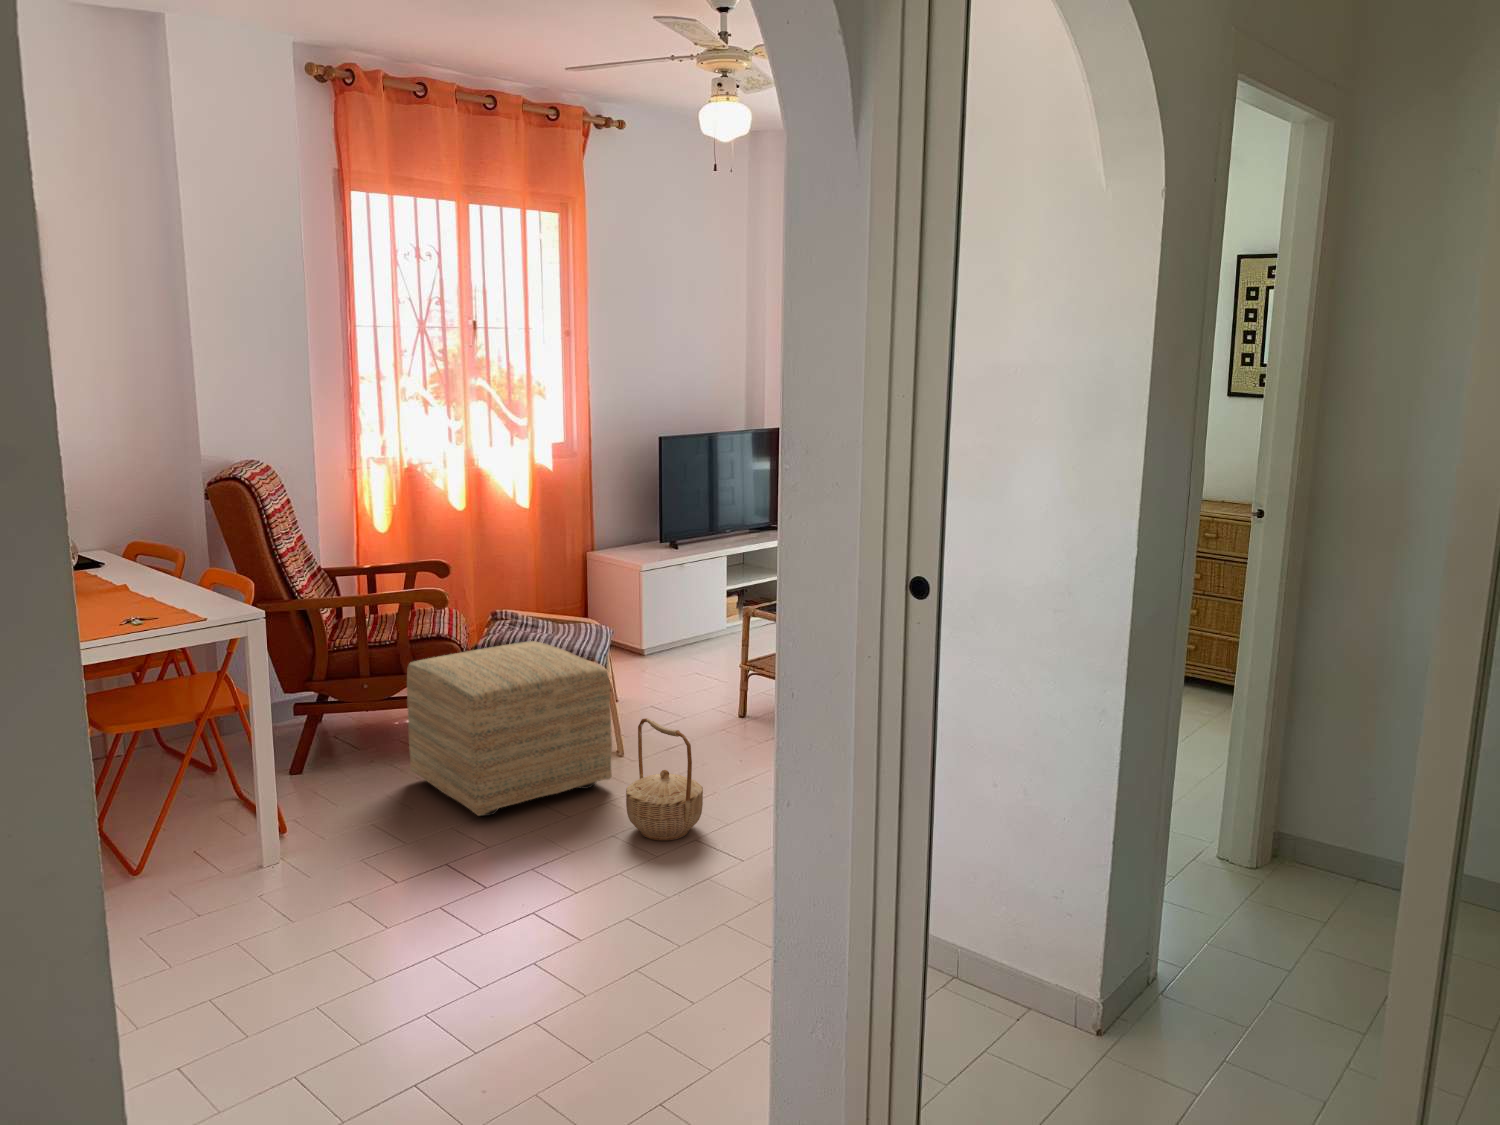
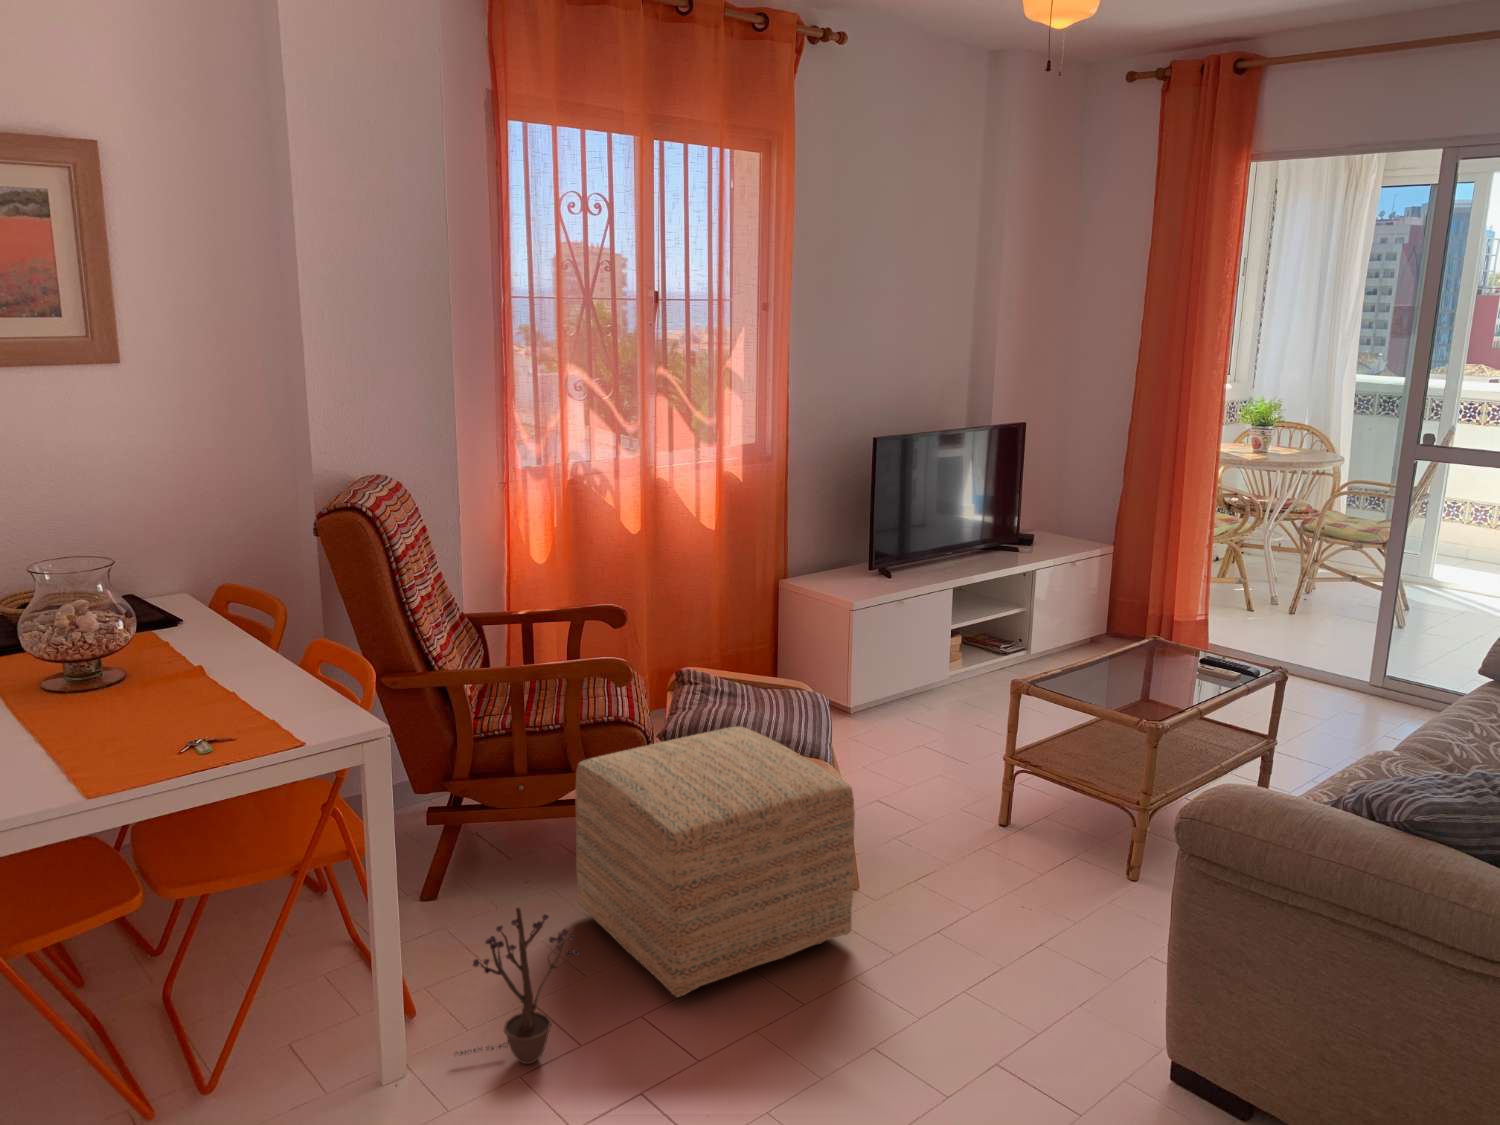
basket: present [626,718,703,840] -> none [889,871,1003,1058]
decorative plant: none [315,743,405,856] -> present [456,908,579,1064]

